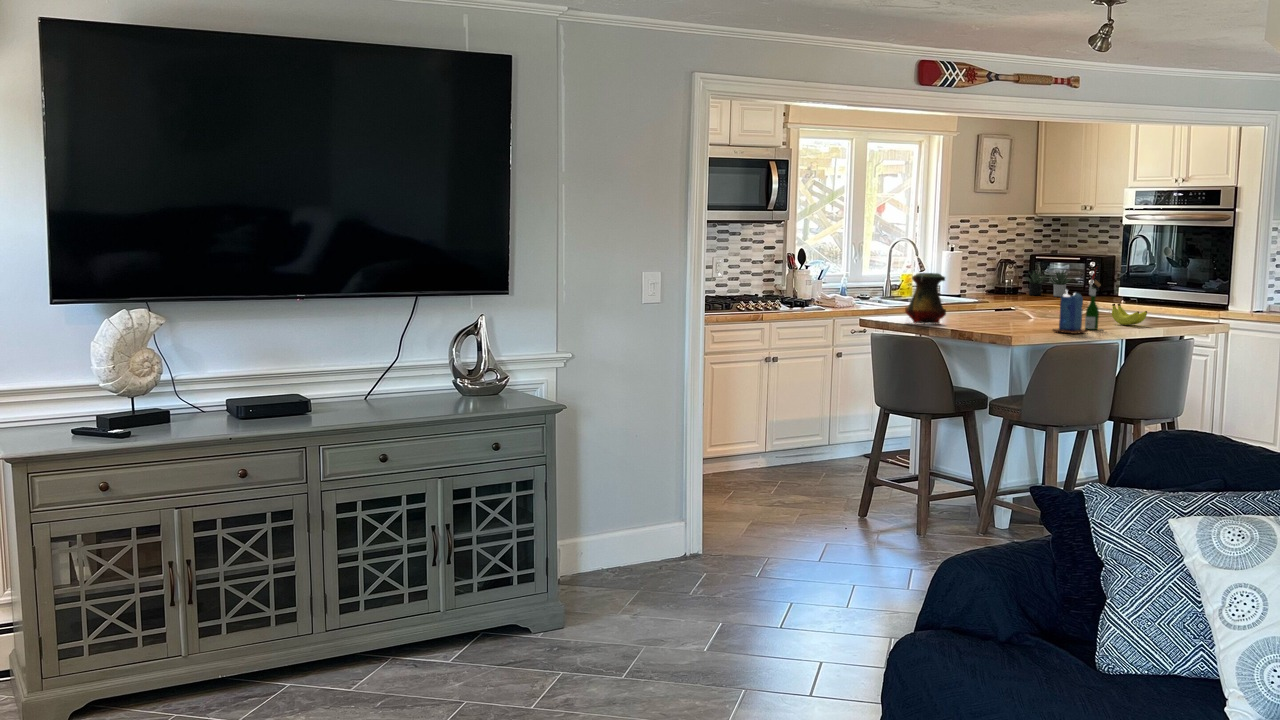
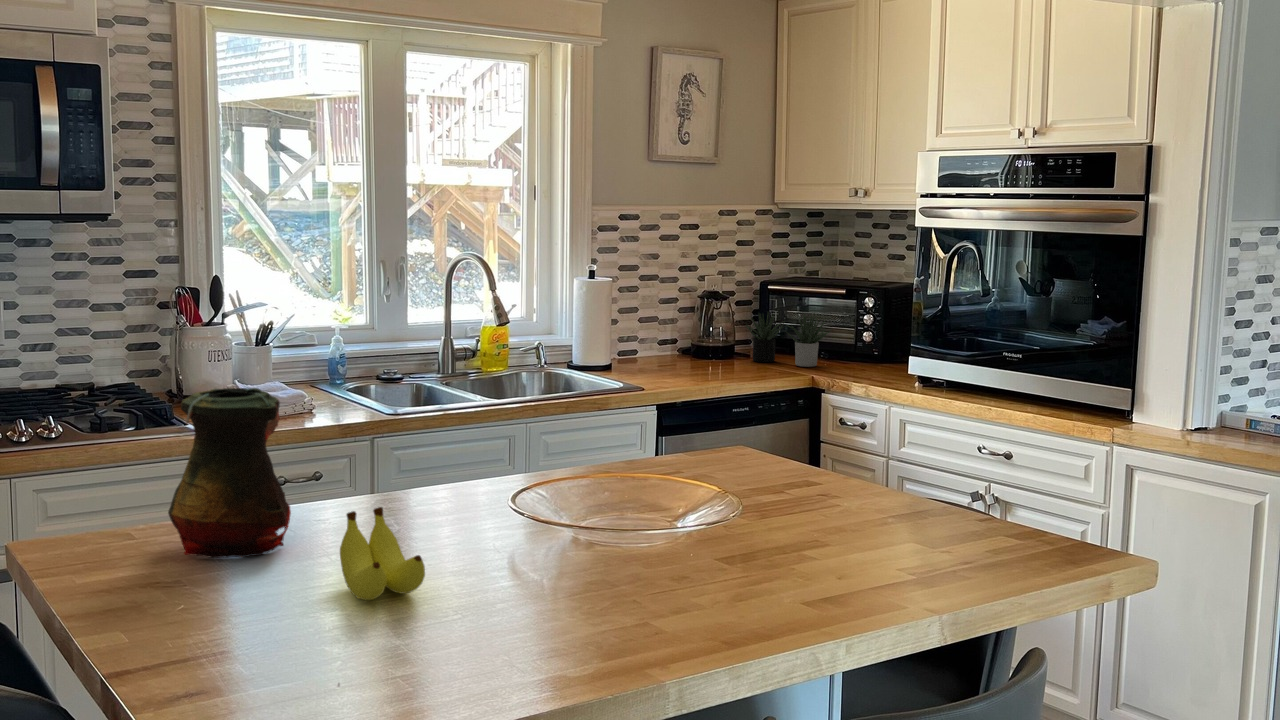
wine bottle: present [1085,267,1102,330] -> none [707,383,764,600]
candle: present [1052,290,1088,334] -> none [562,481,685,658]
banana: present [1112,303,1147,325] -> present [340,507,425,600]

